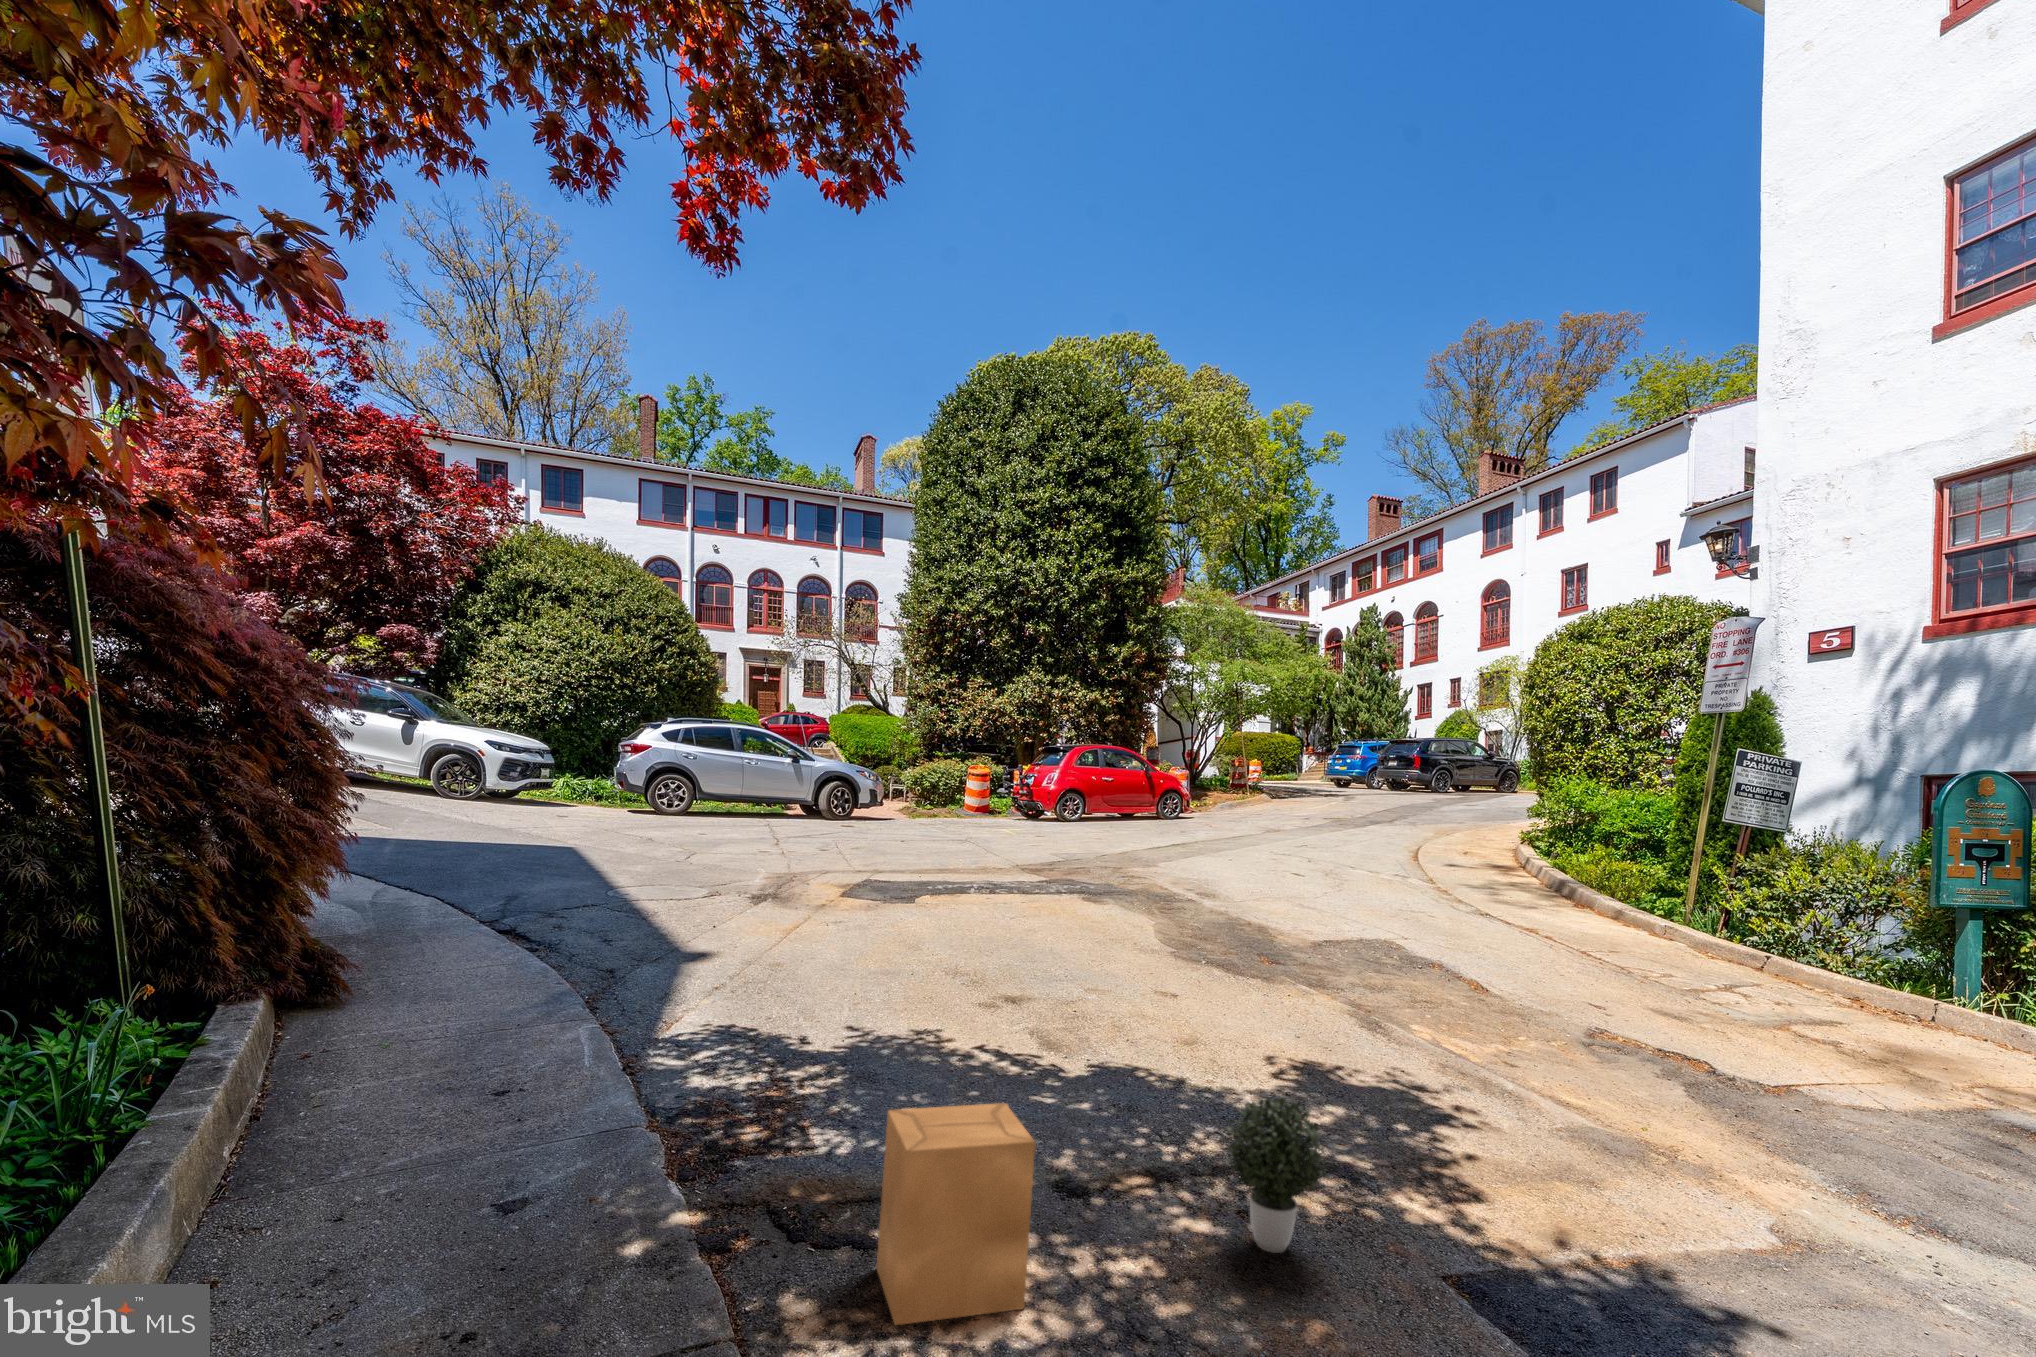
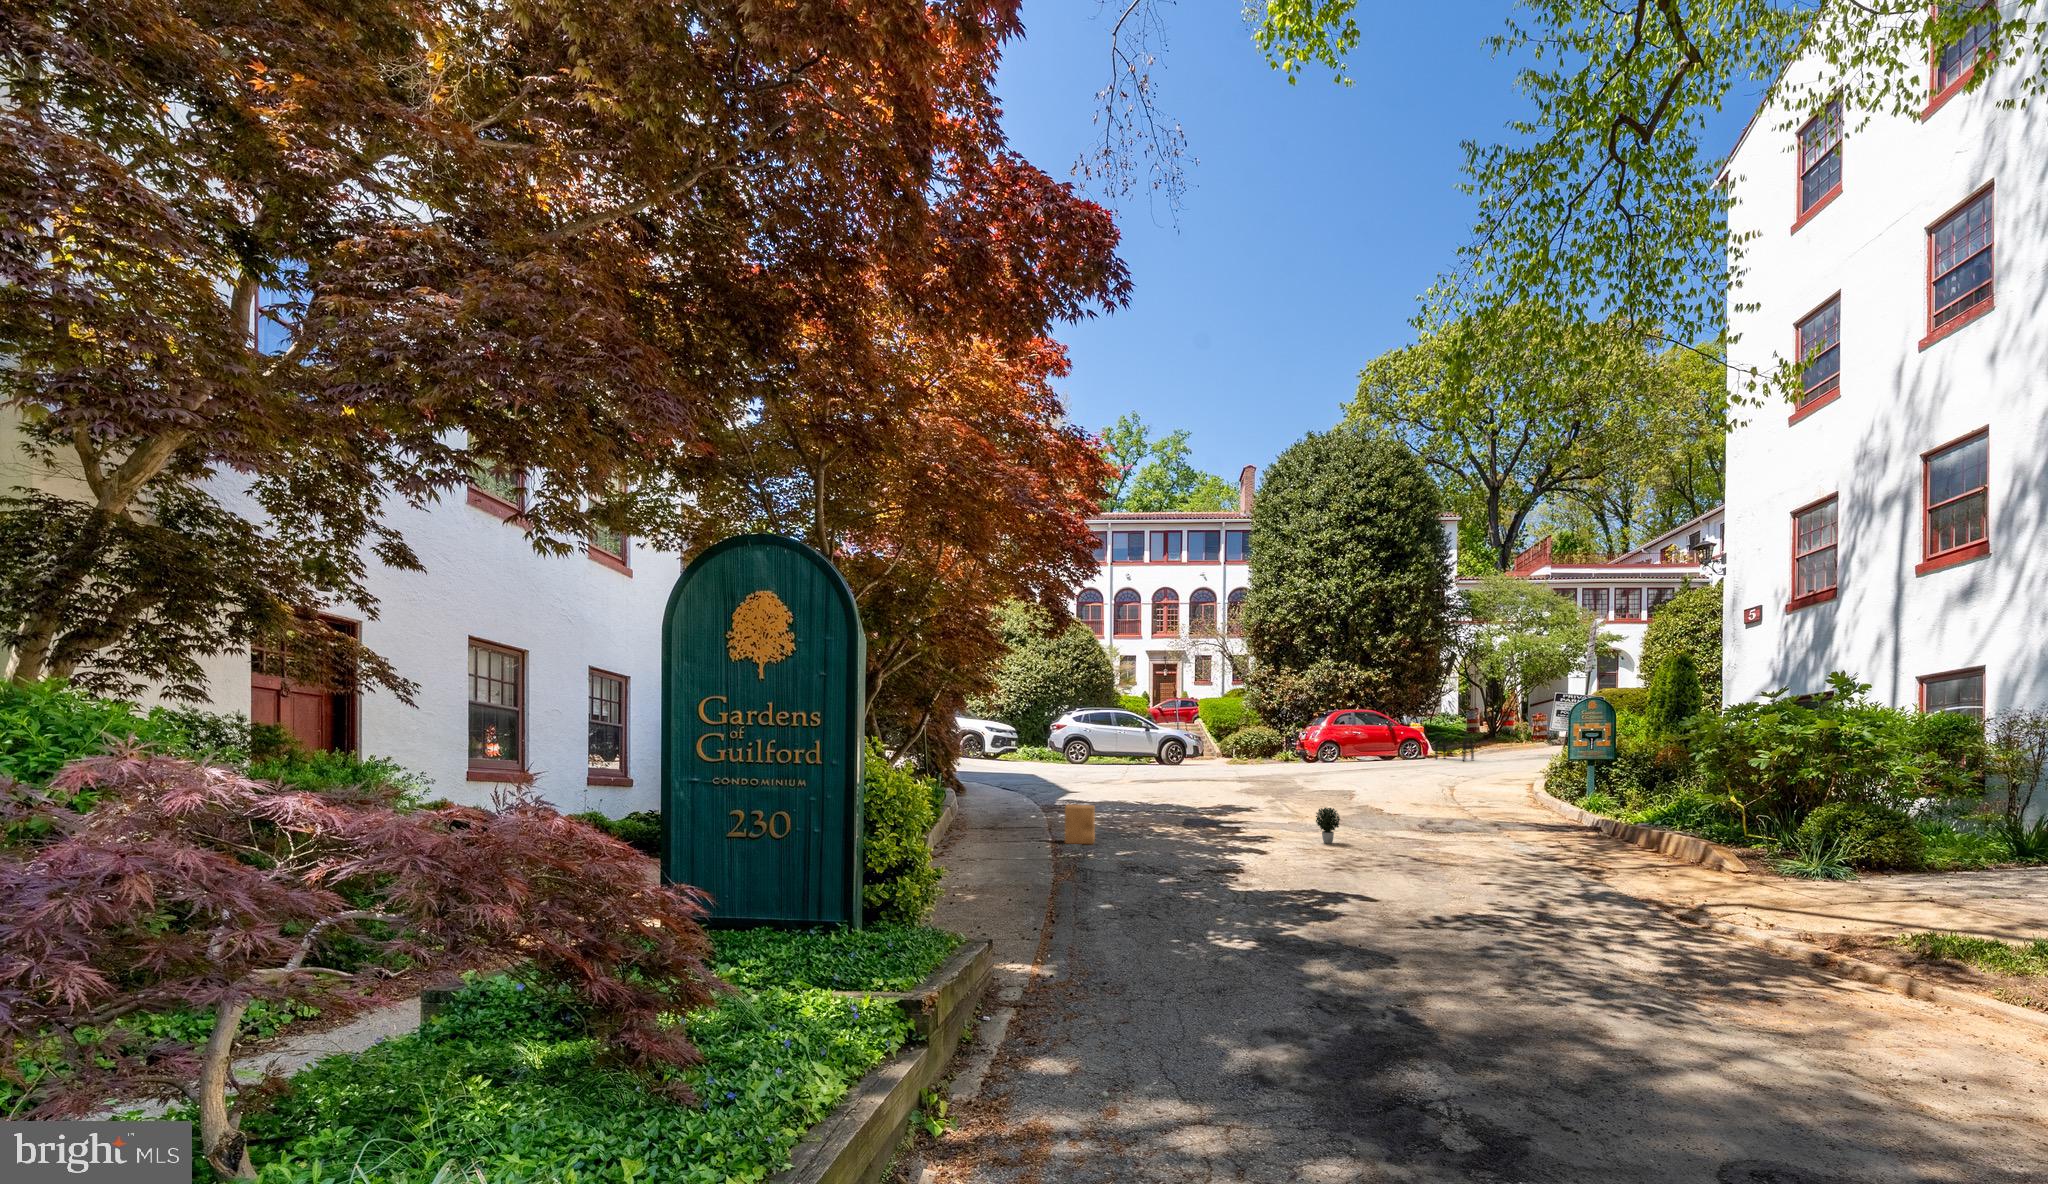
bench: none [1174,779,1222,814] -> present [1435,736,1474,761]
potted plant: present [1226,1098,1328,1253] -> present [1316,808,1340,844]

